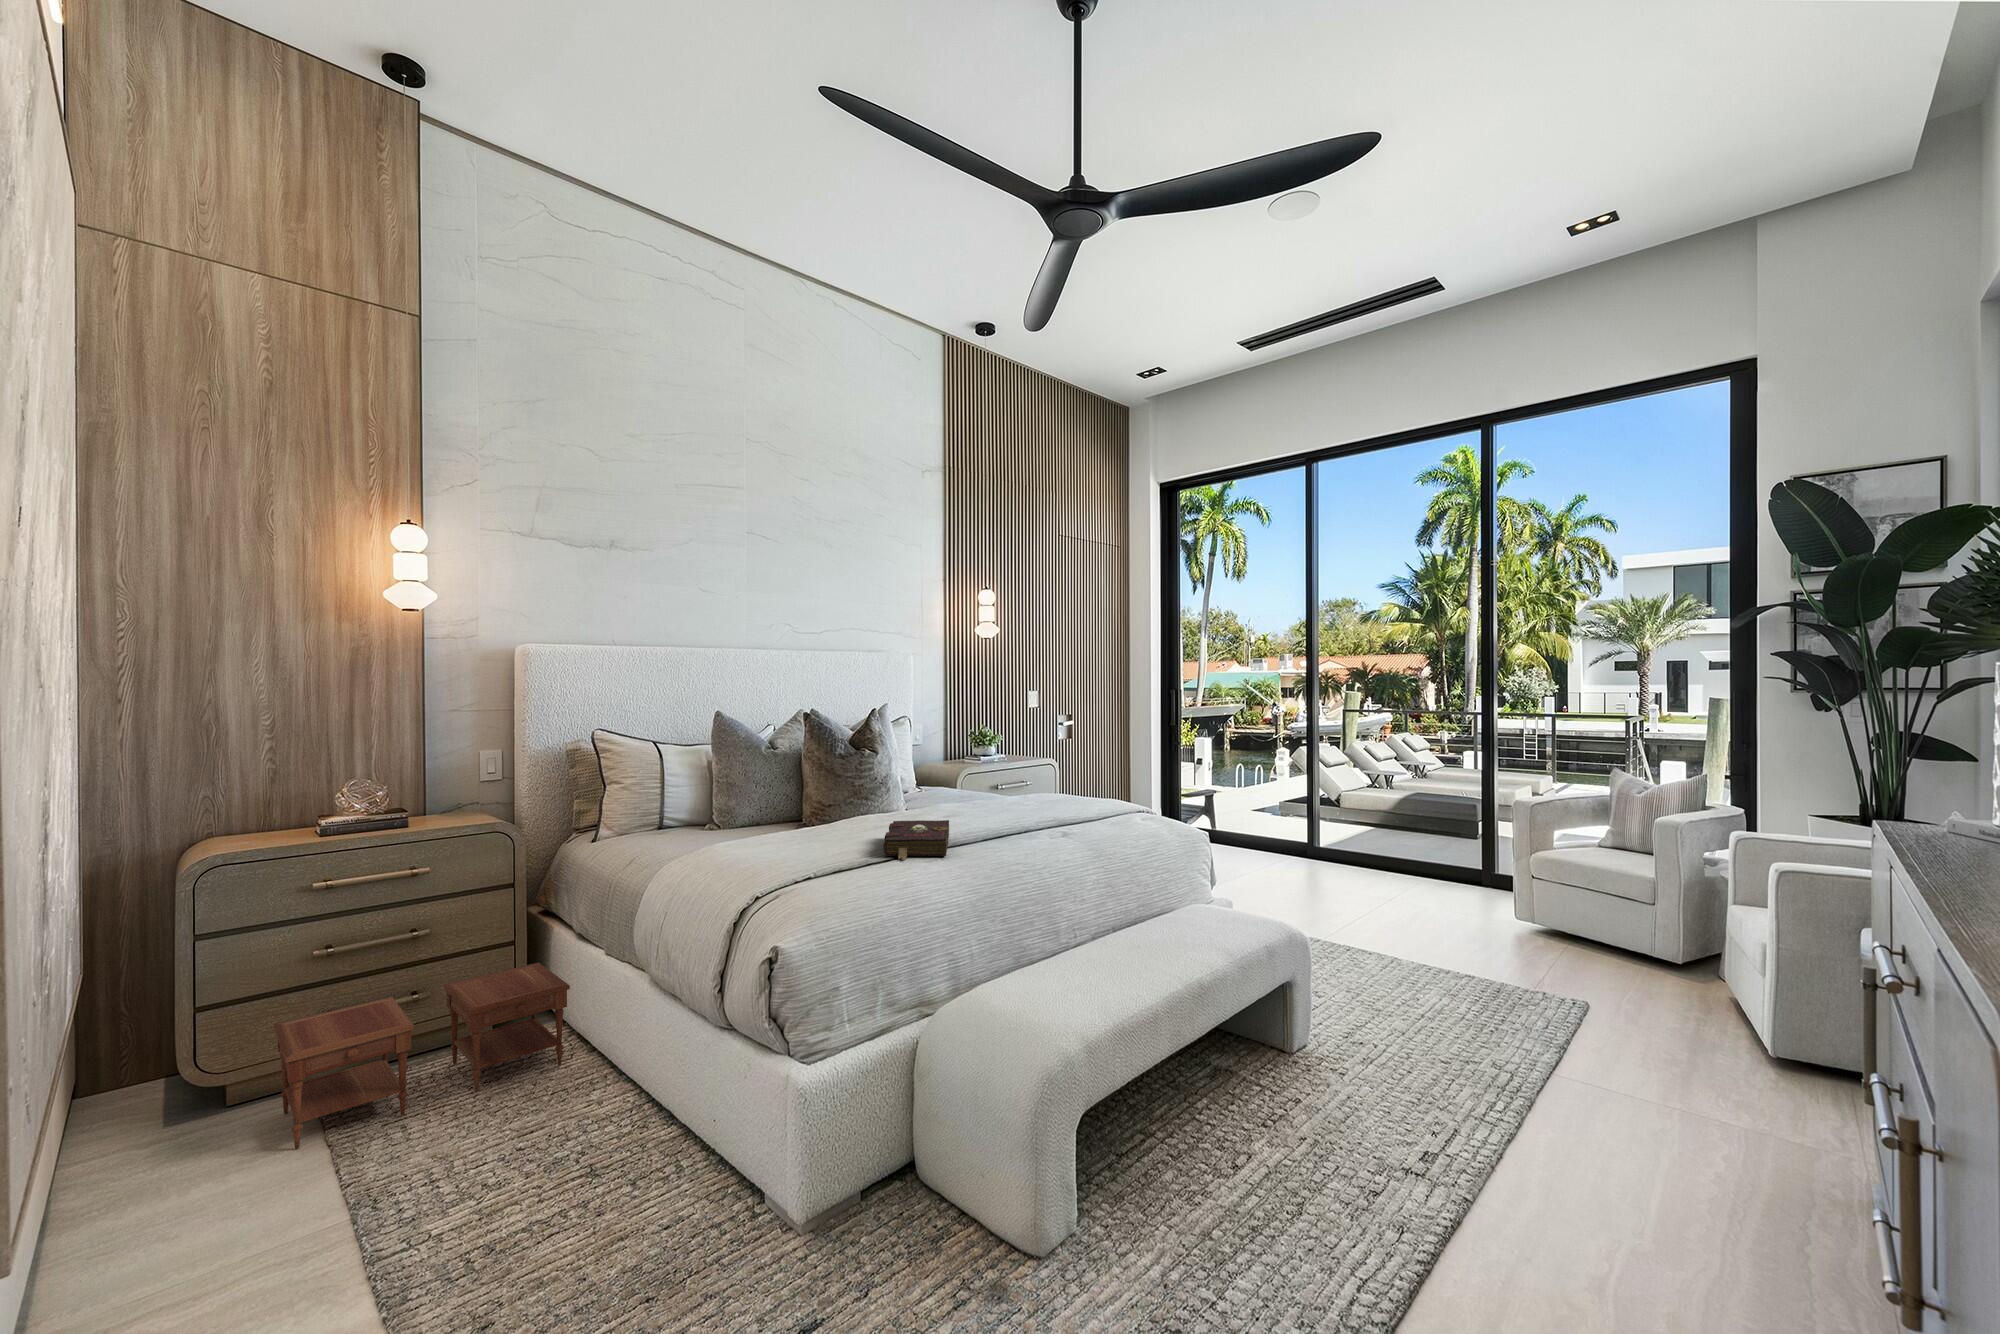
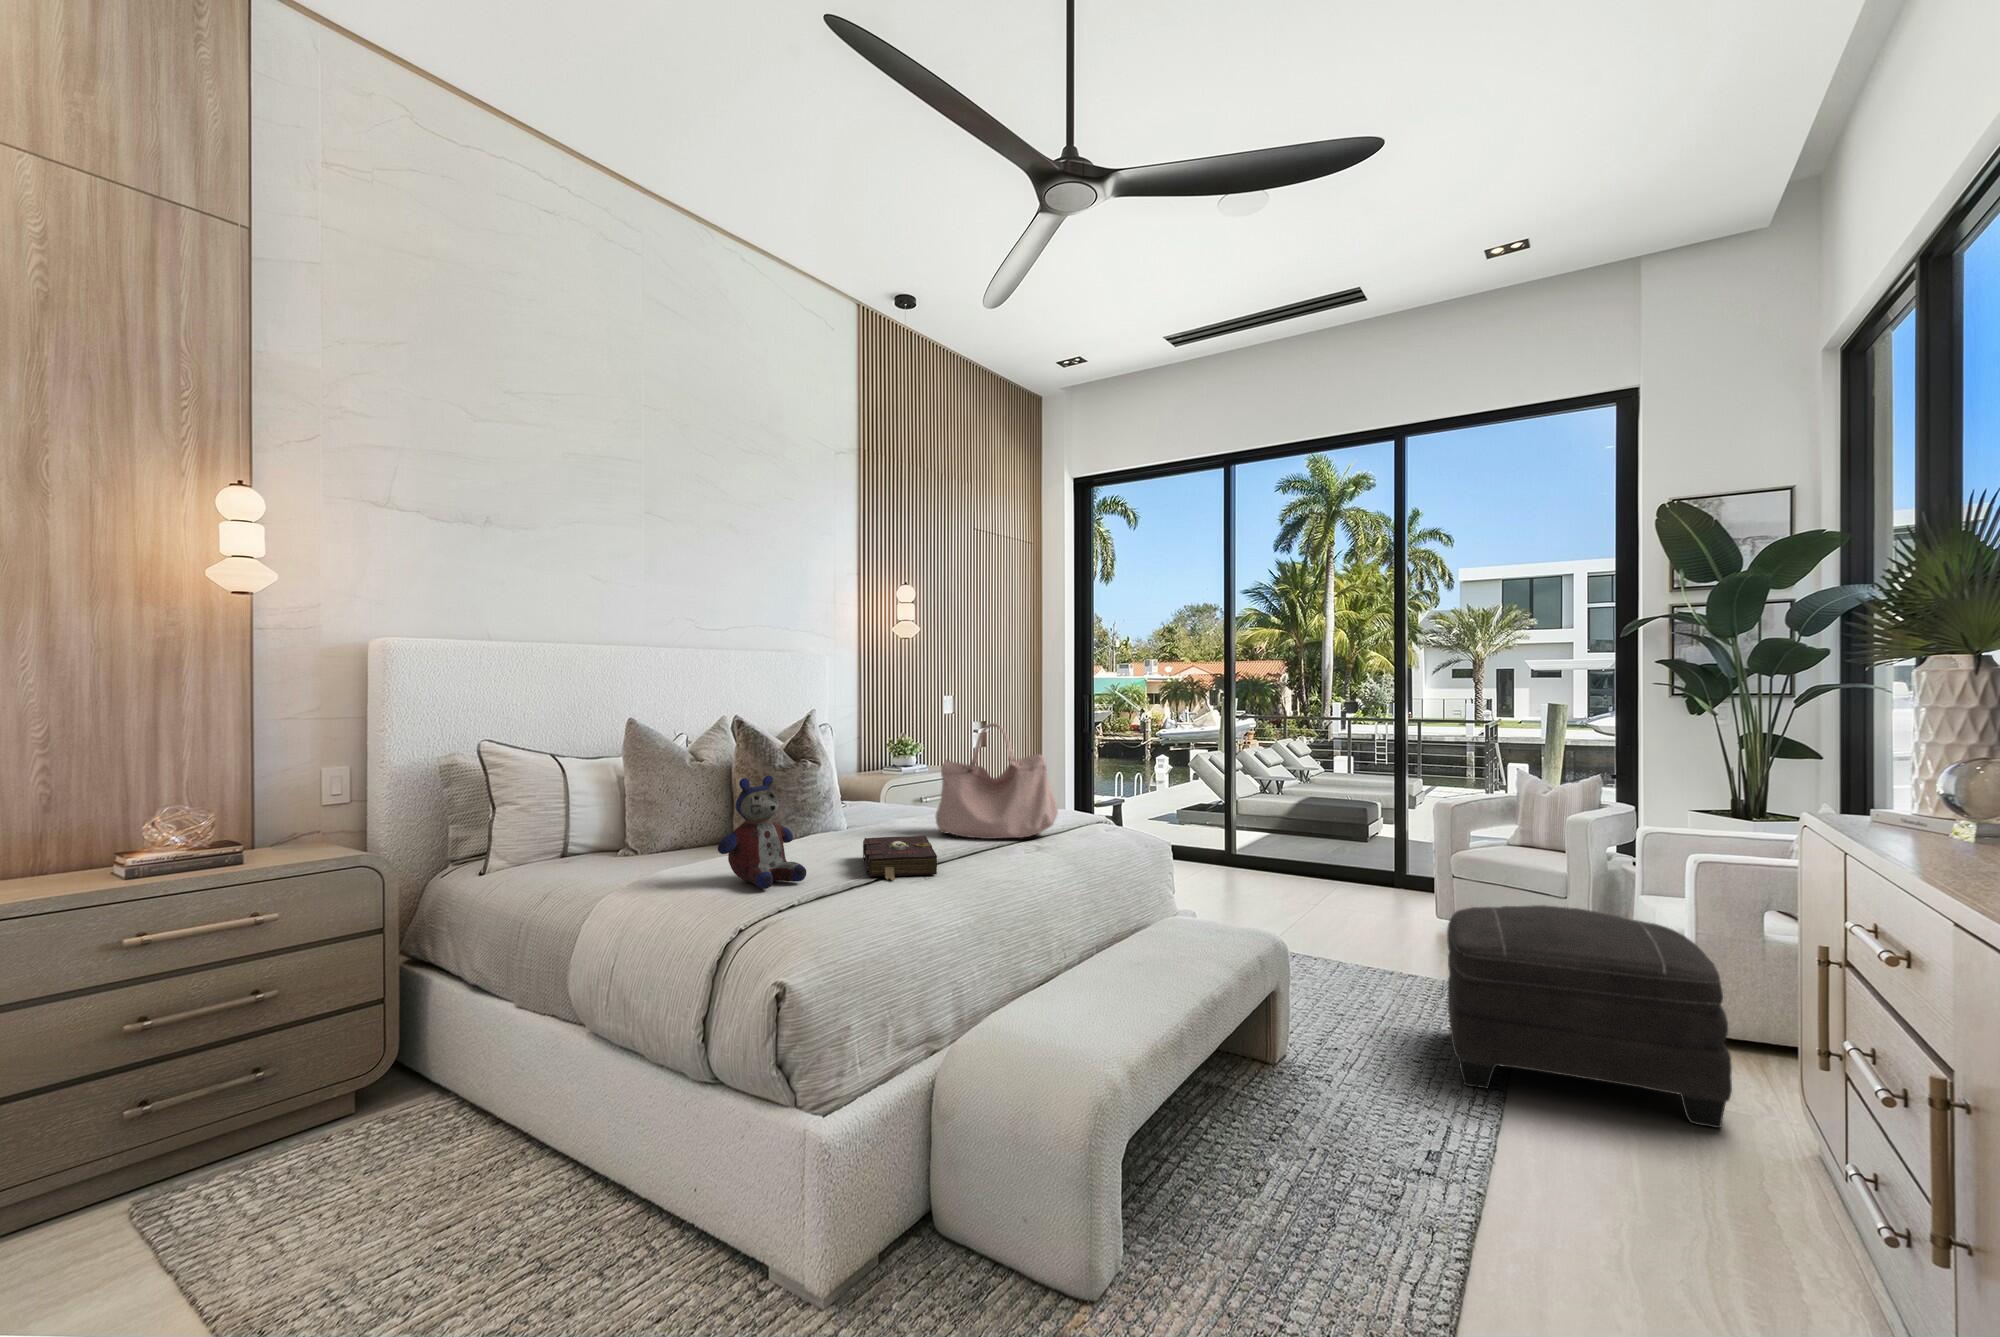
handbag: none [973,718,1084,825] -> present [936,723,1058,839]
stuffed bear: none [751,763,828,863] -> present [718,775,807,889]
ottoman: none [1477,910,1783,1159] -> present [1447,905,1732,1128]
side table: present [274,963,570,1149] -> none [78,1022,473,1280]

